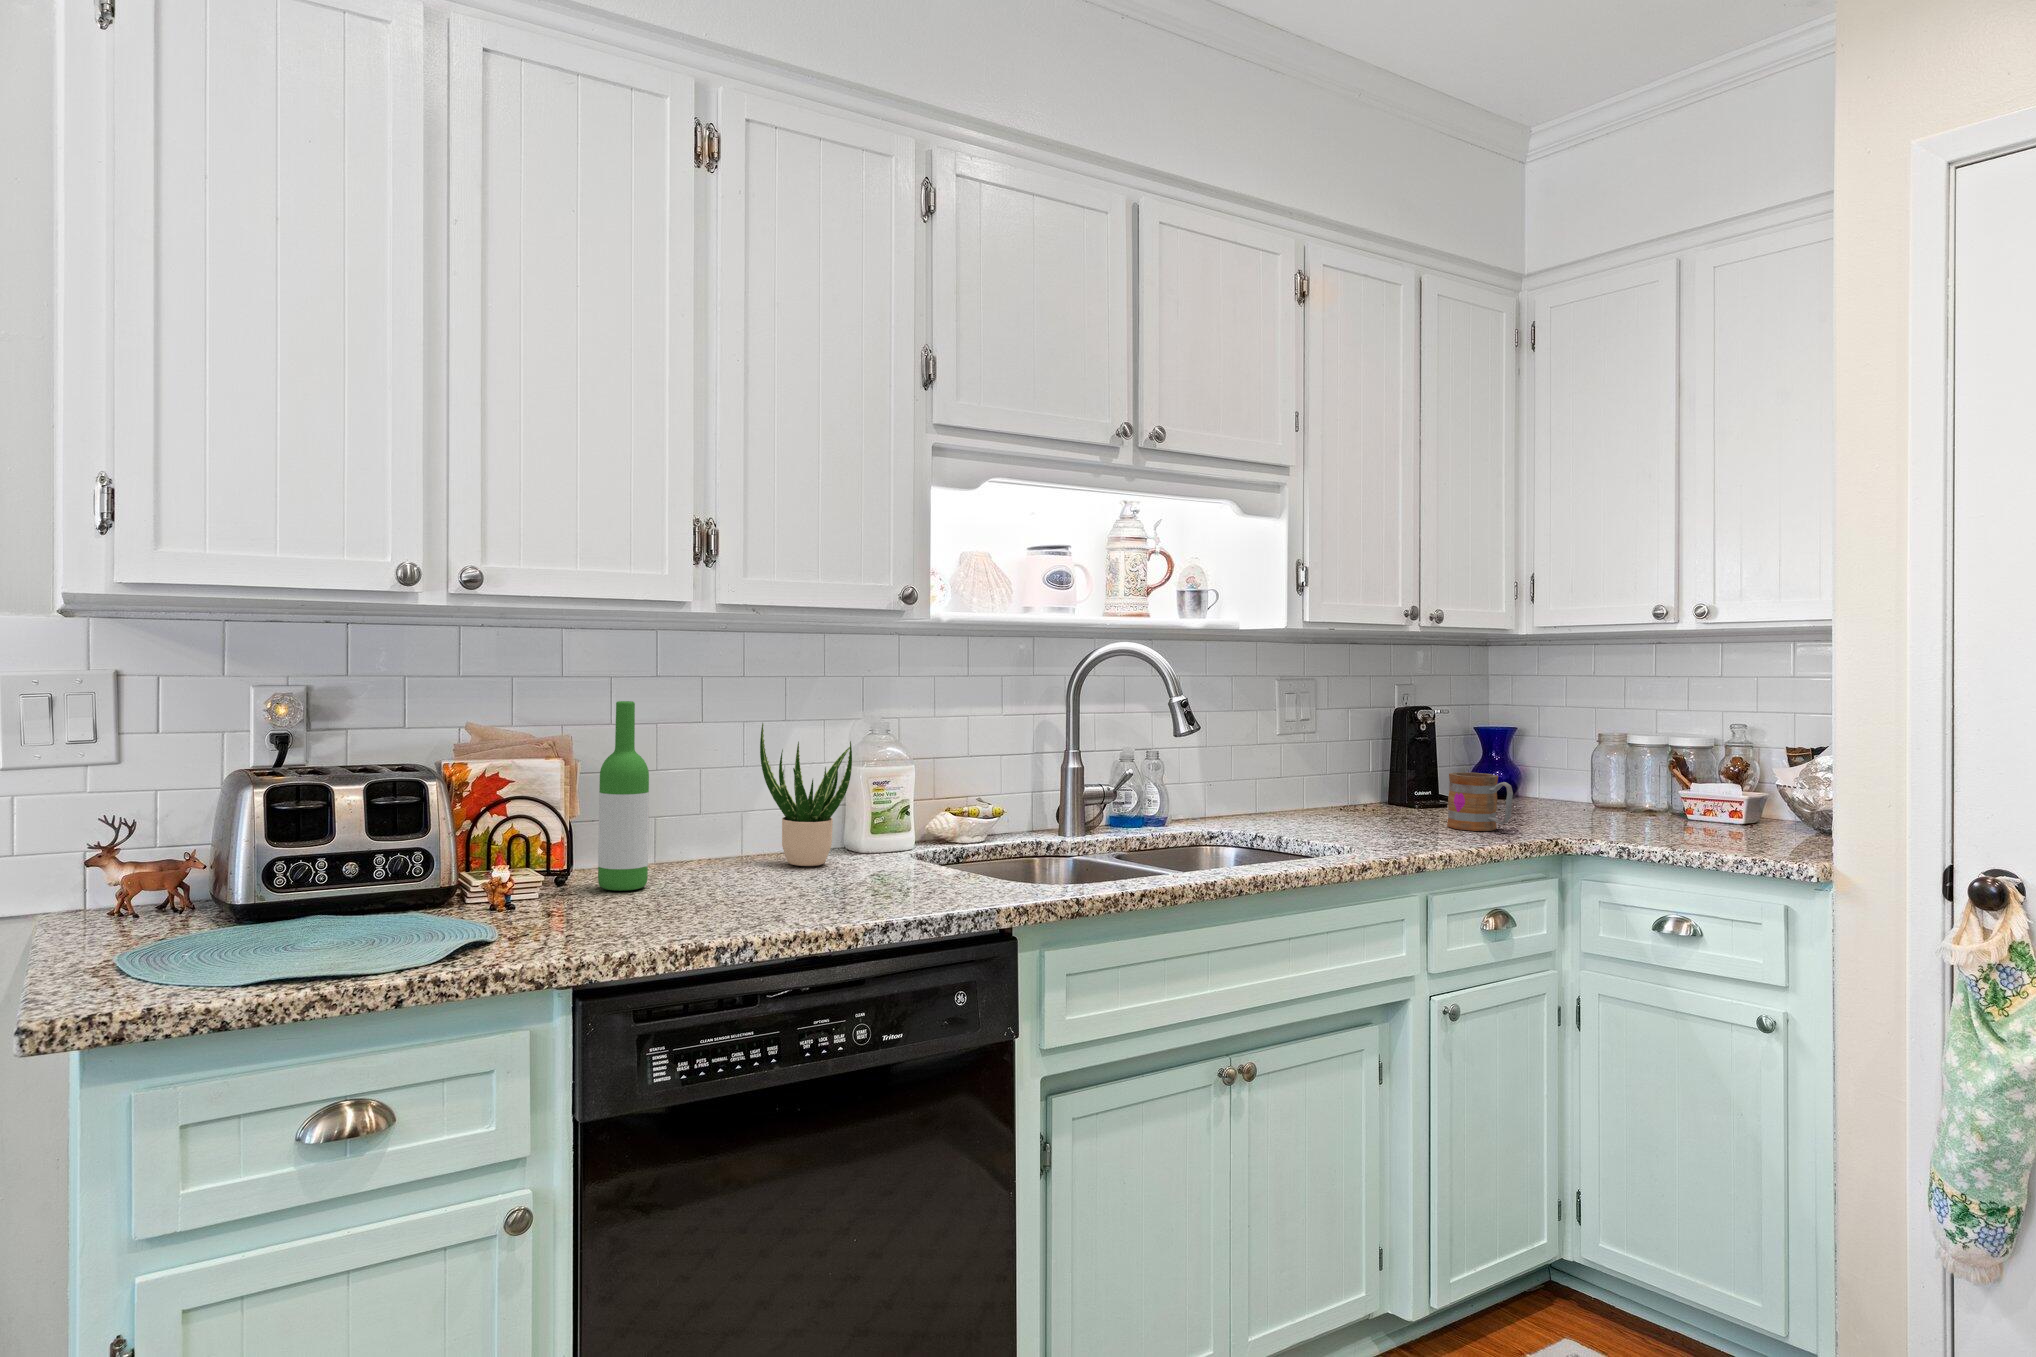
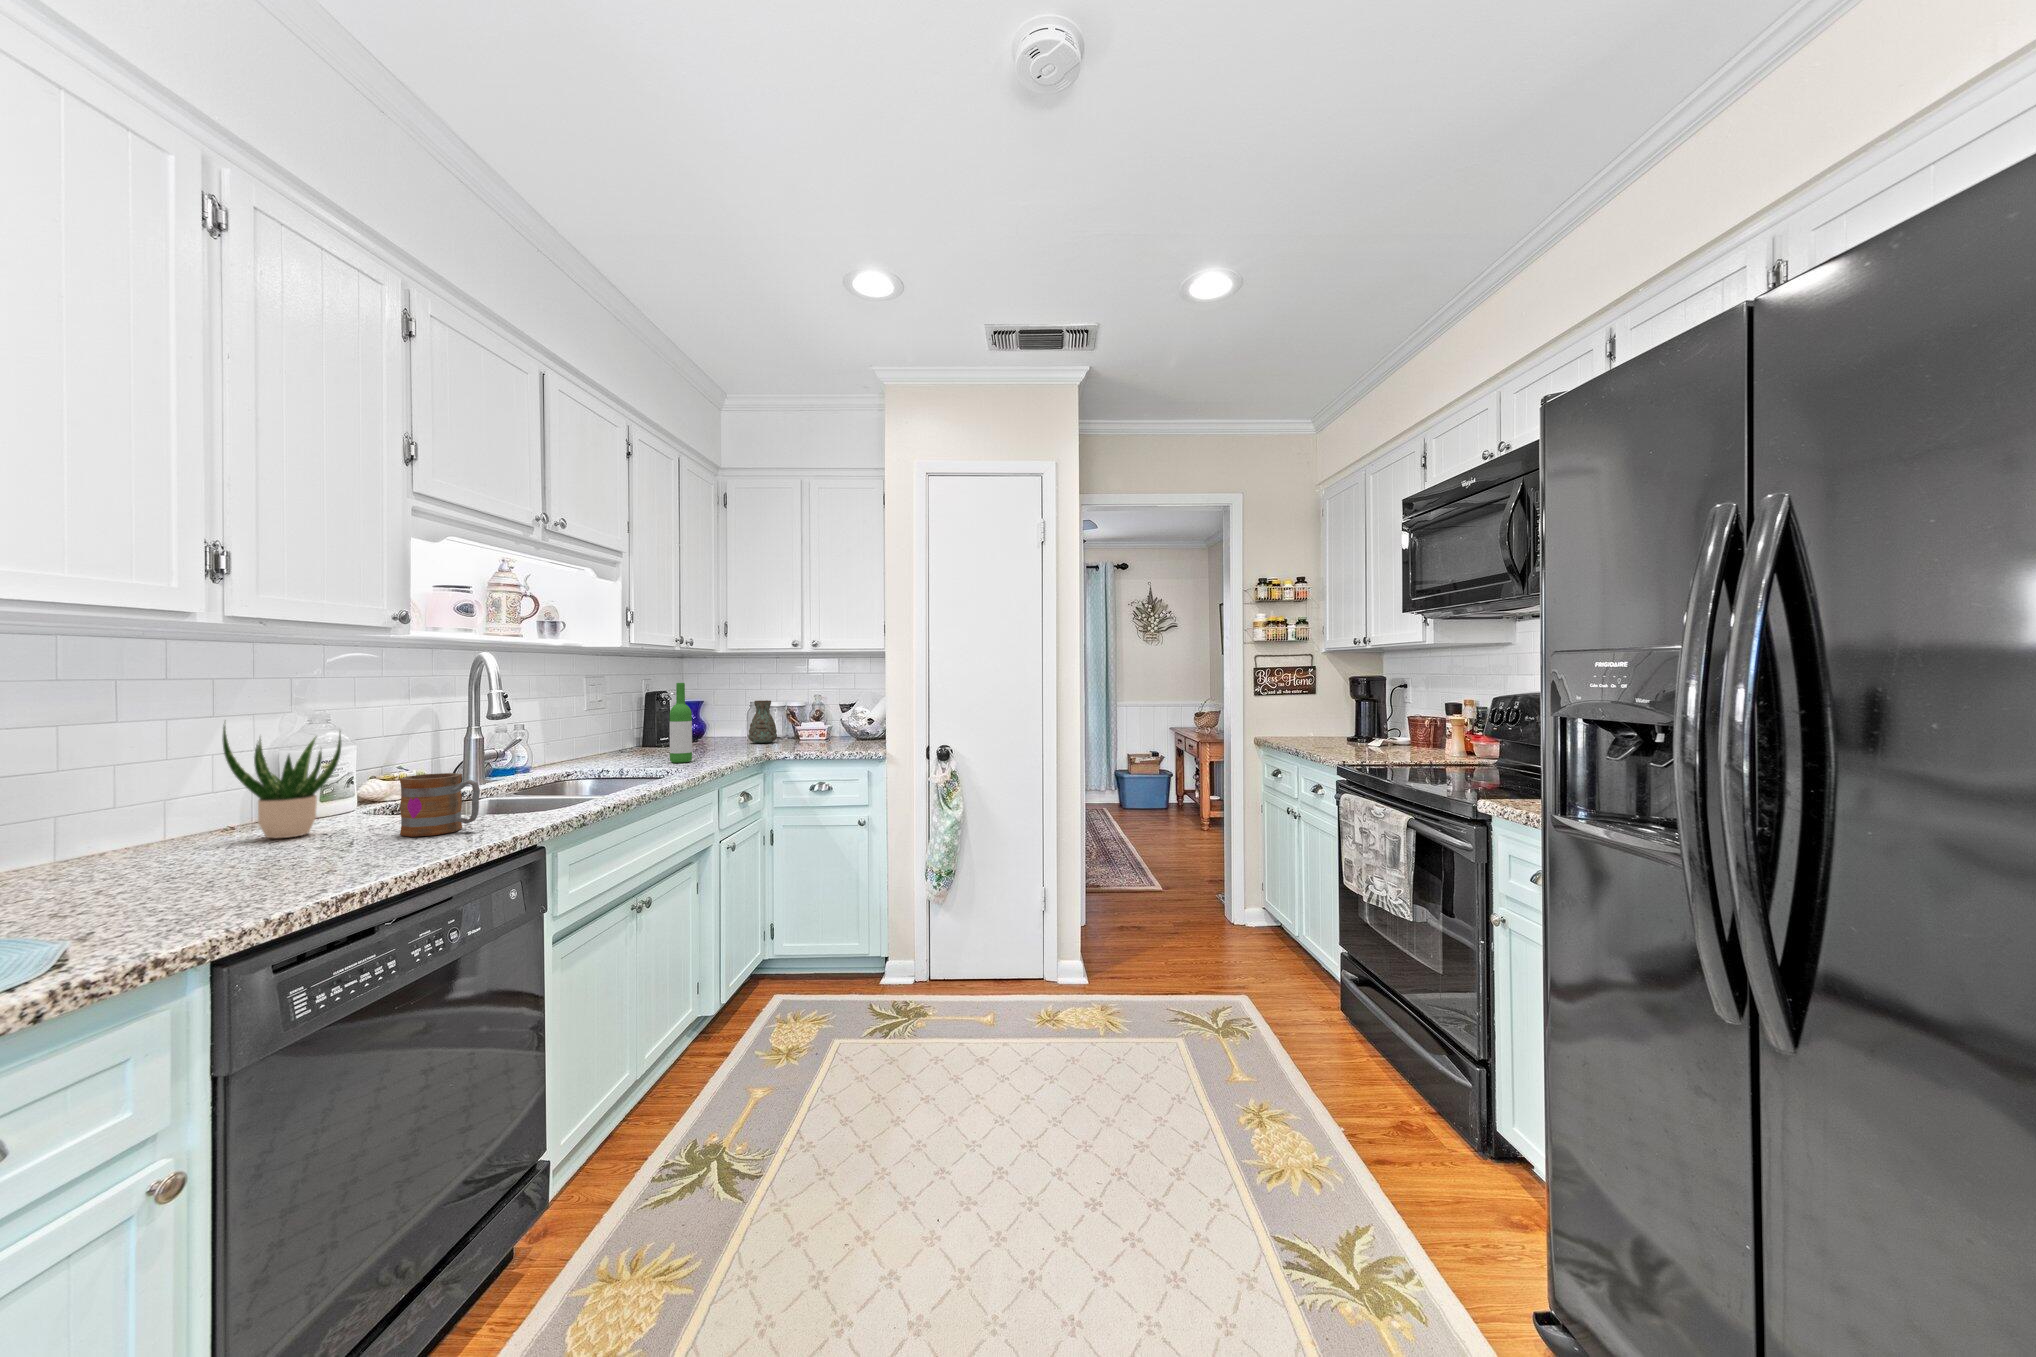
wine bottle: present [598,701,649,891] -> present [670,683,692,763]
decorative vase: none [1587,734,1644,817] -> present [749,700,777,743]
mug: present [1447,772,1513,831] -> present [400,773,480,837]

